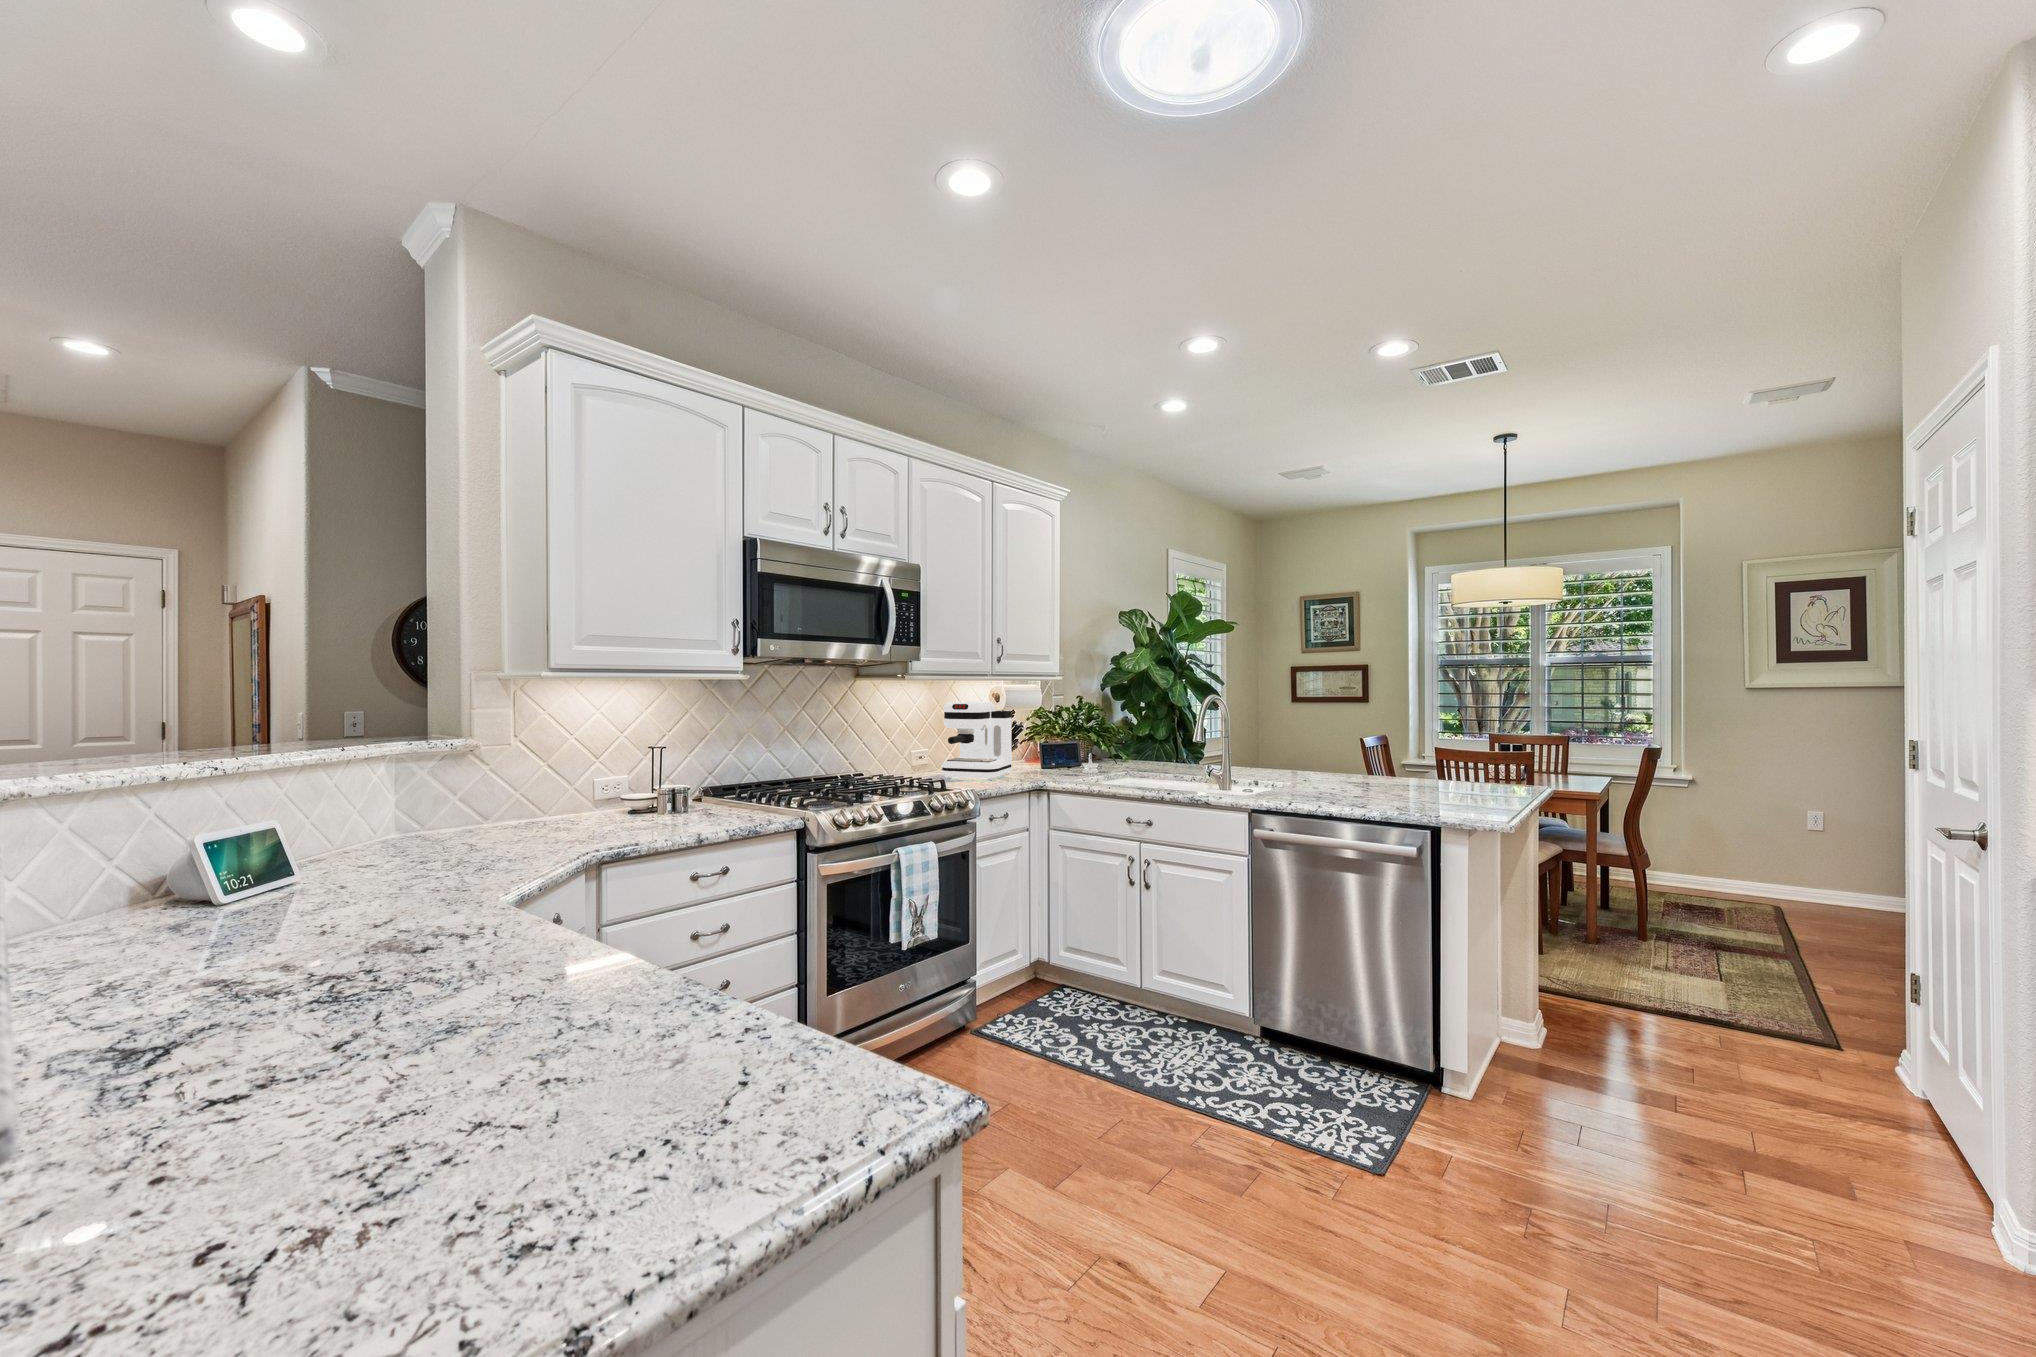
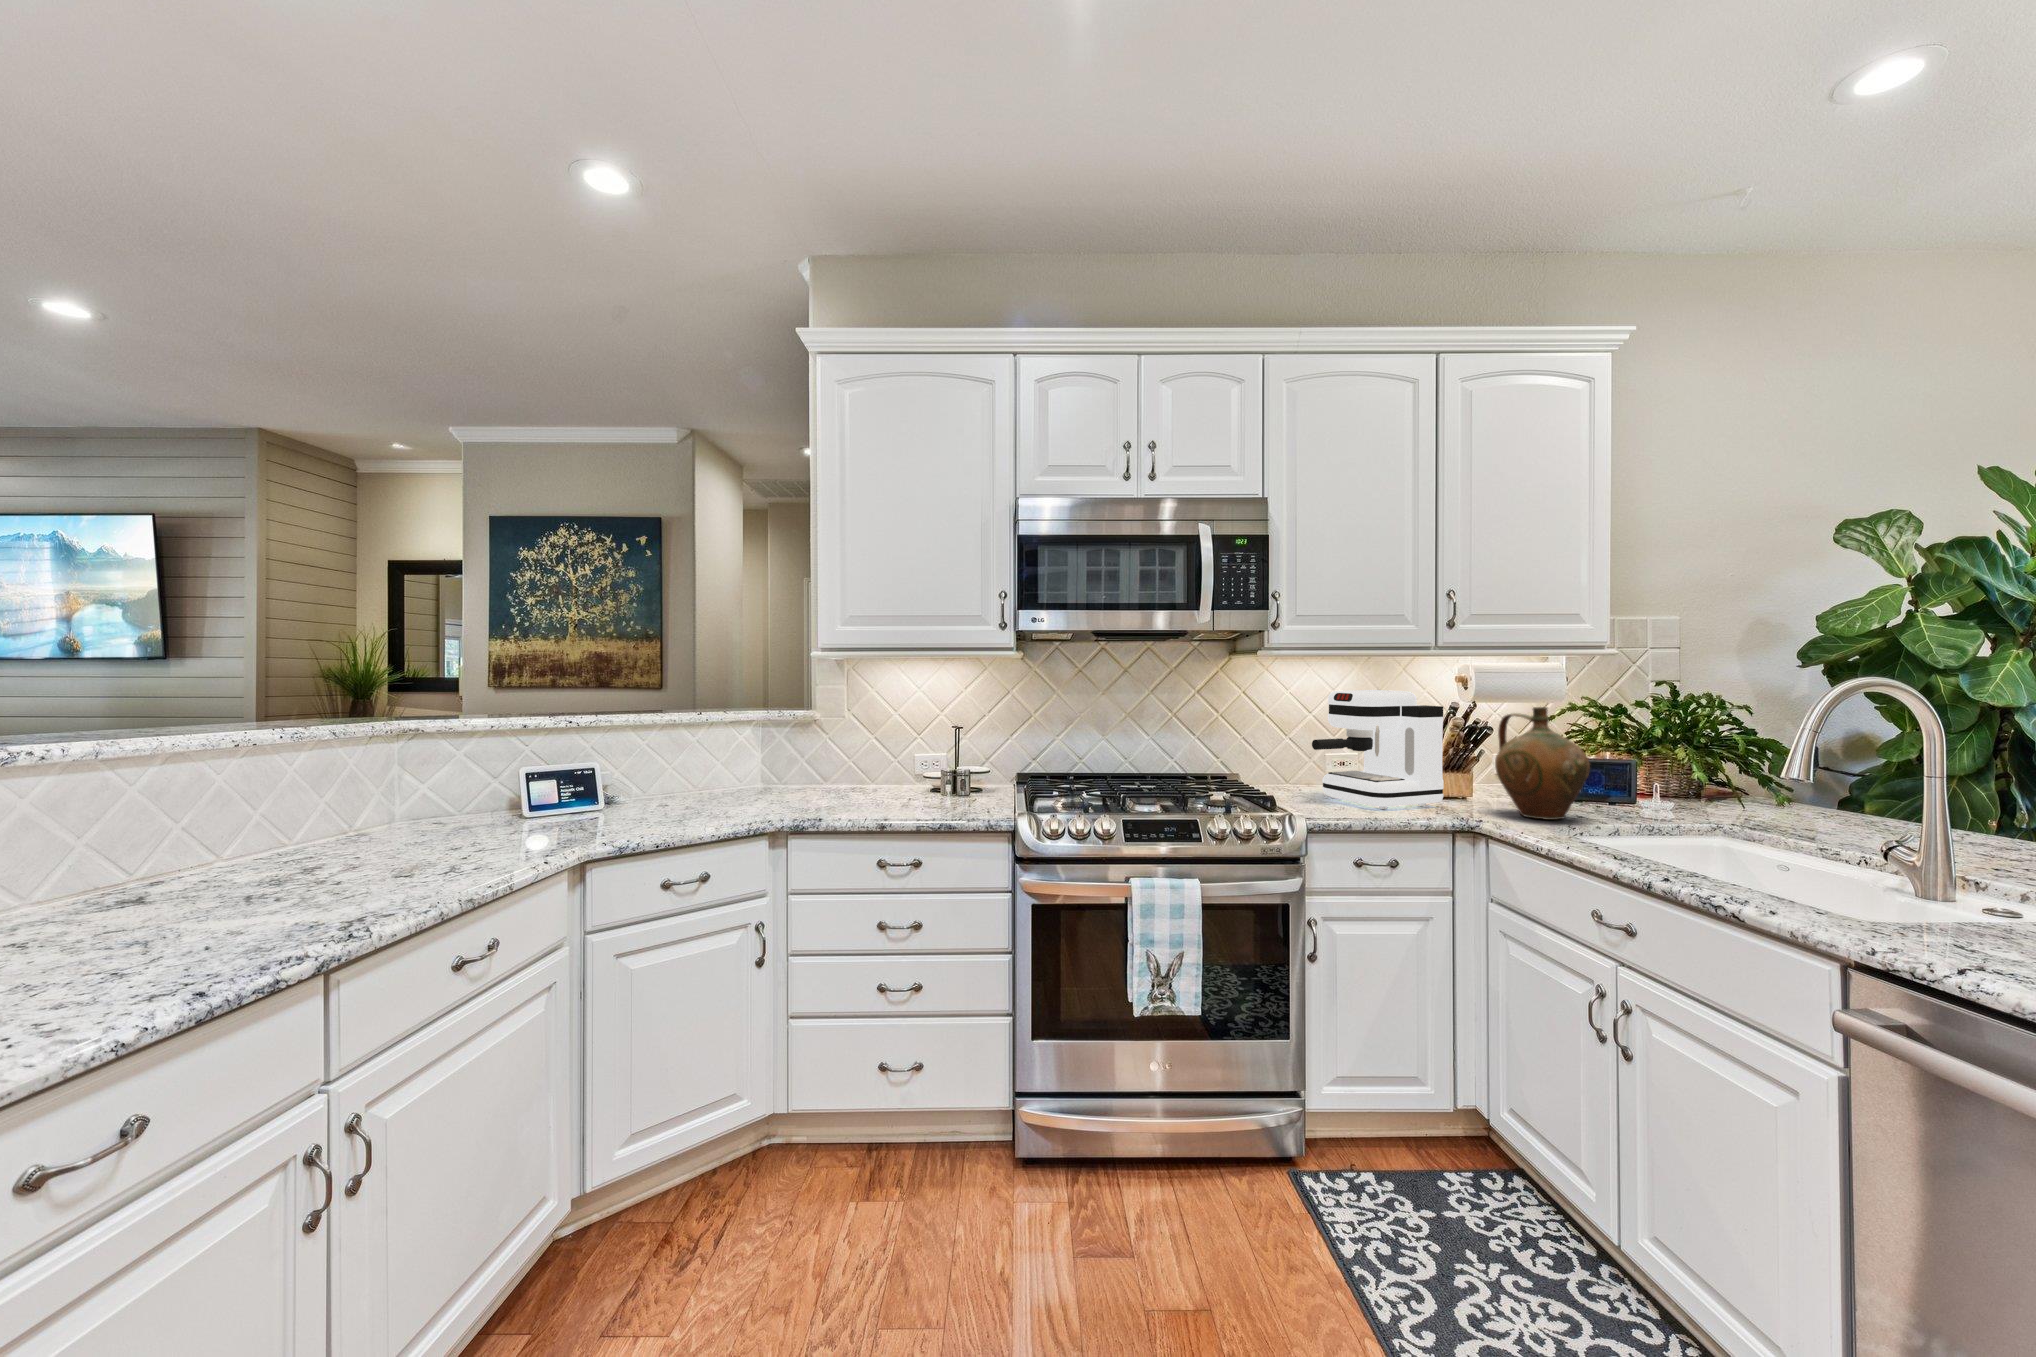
ceramic jug: none [1036,709,1085,775] -> present [1495,707,1590,820]

